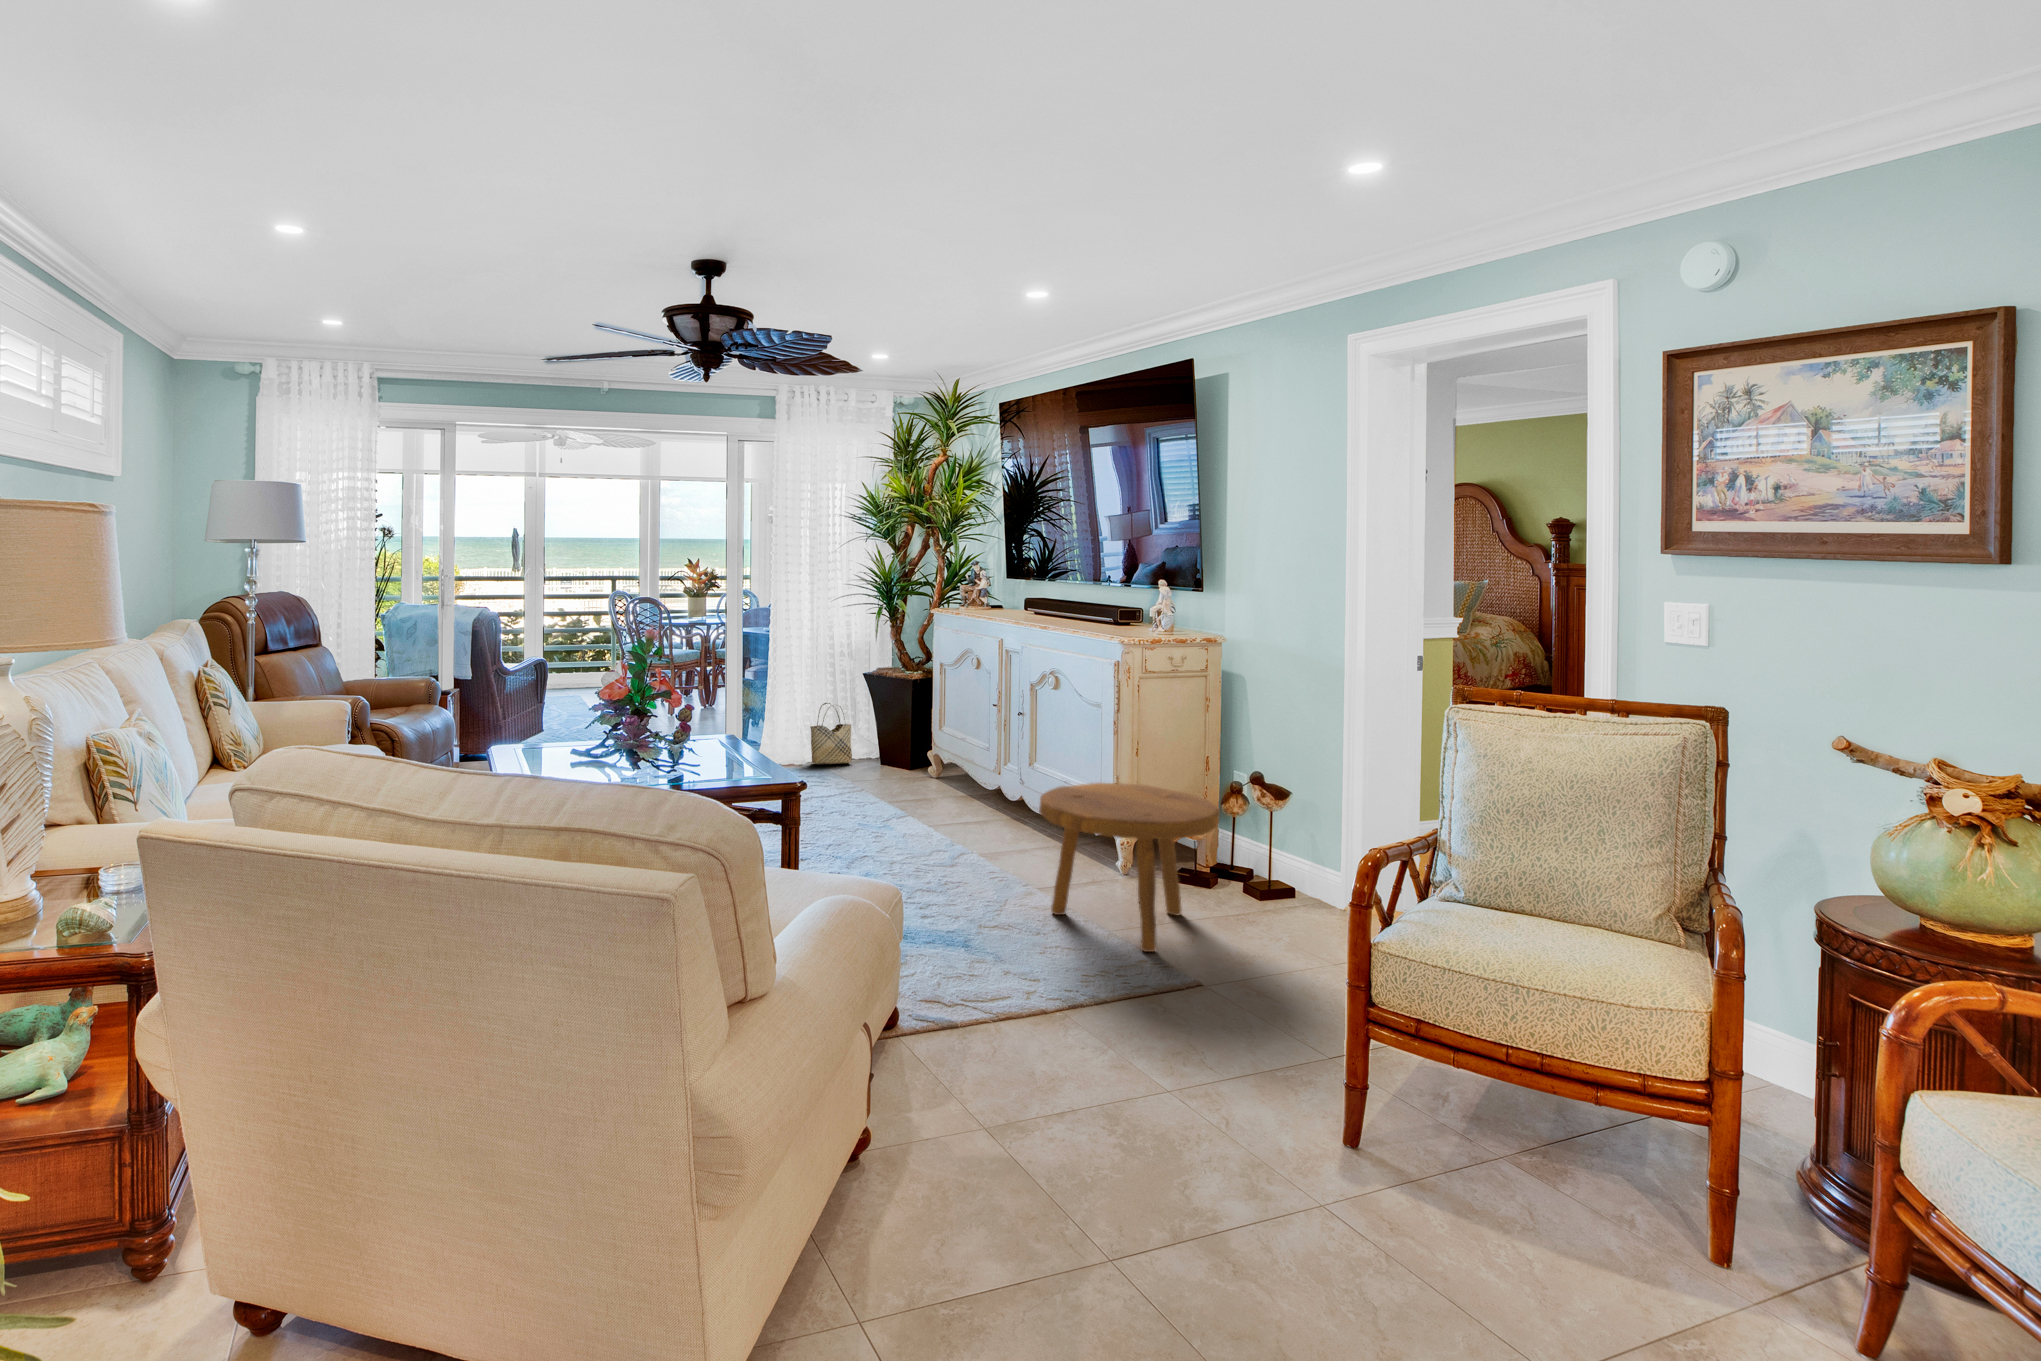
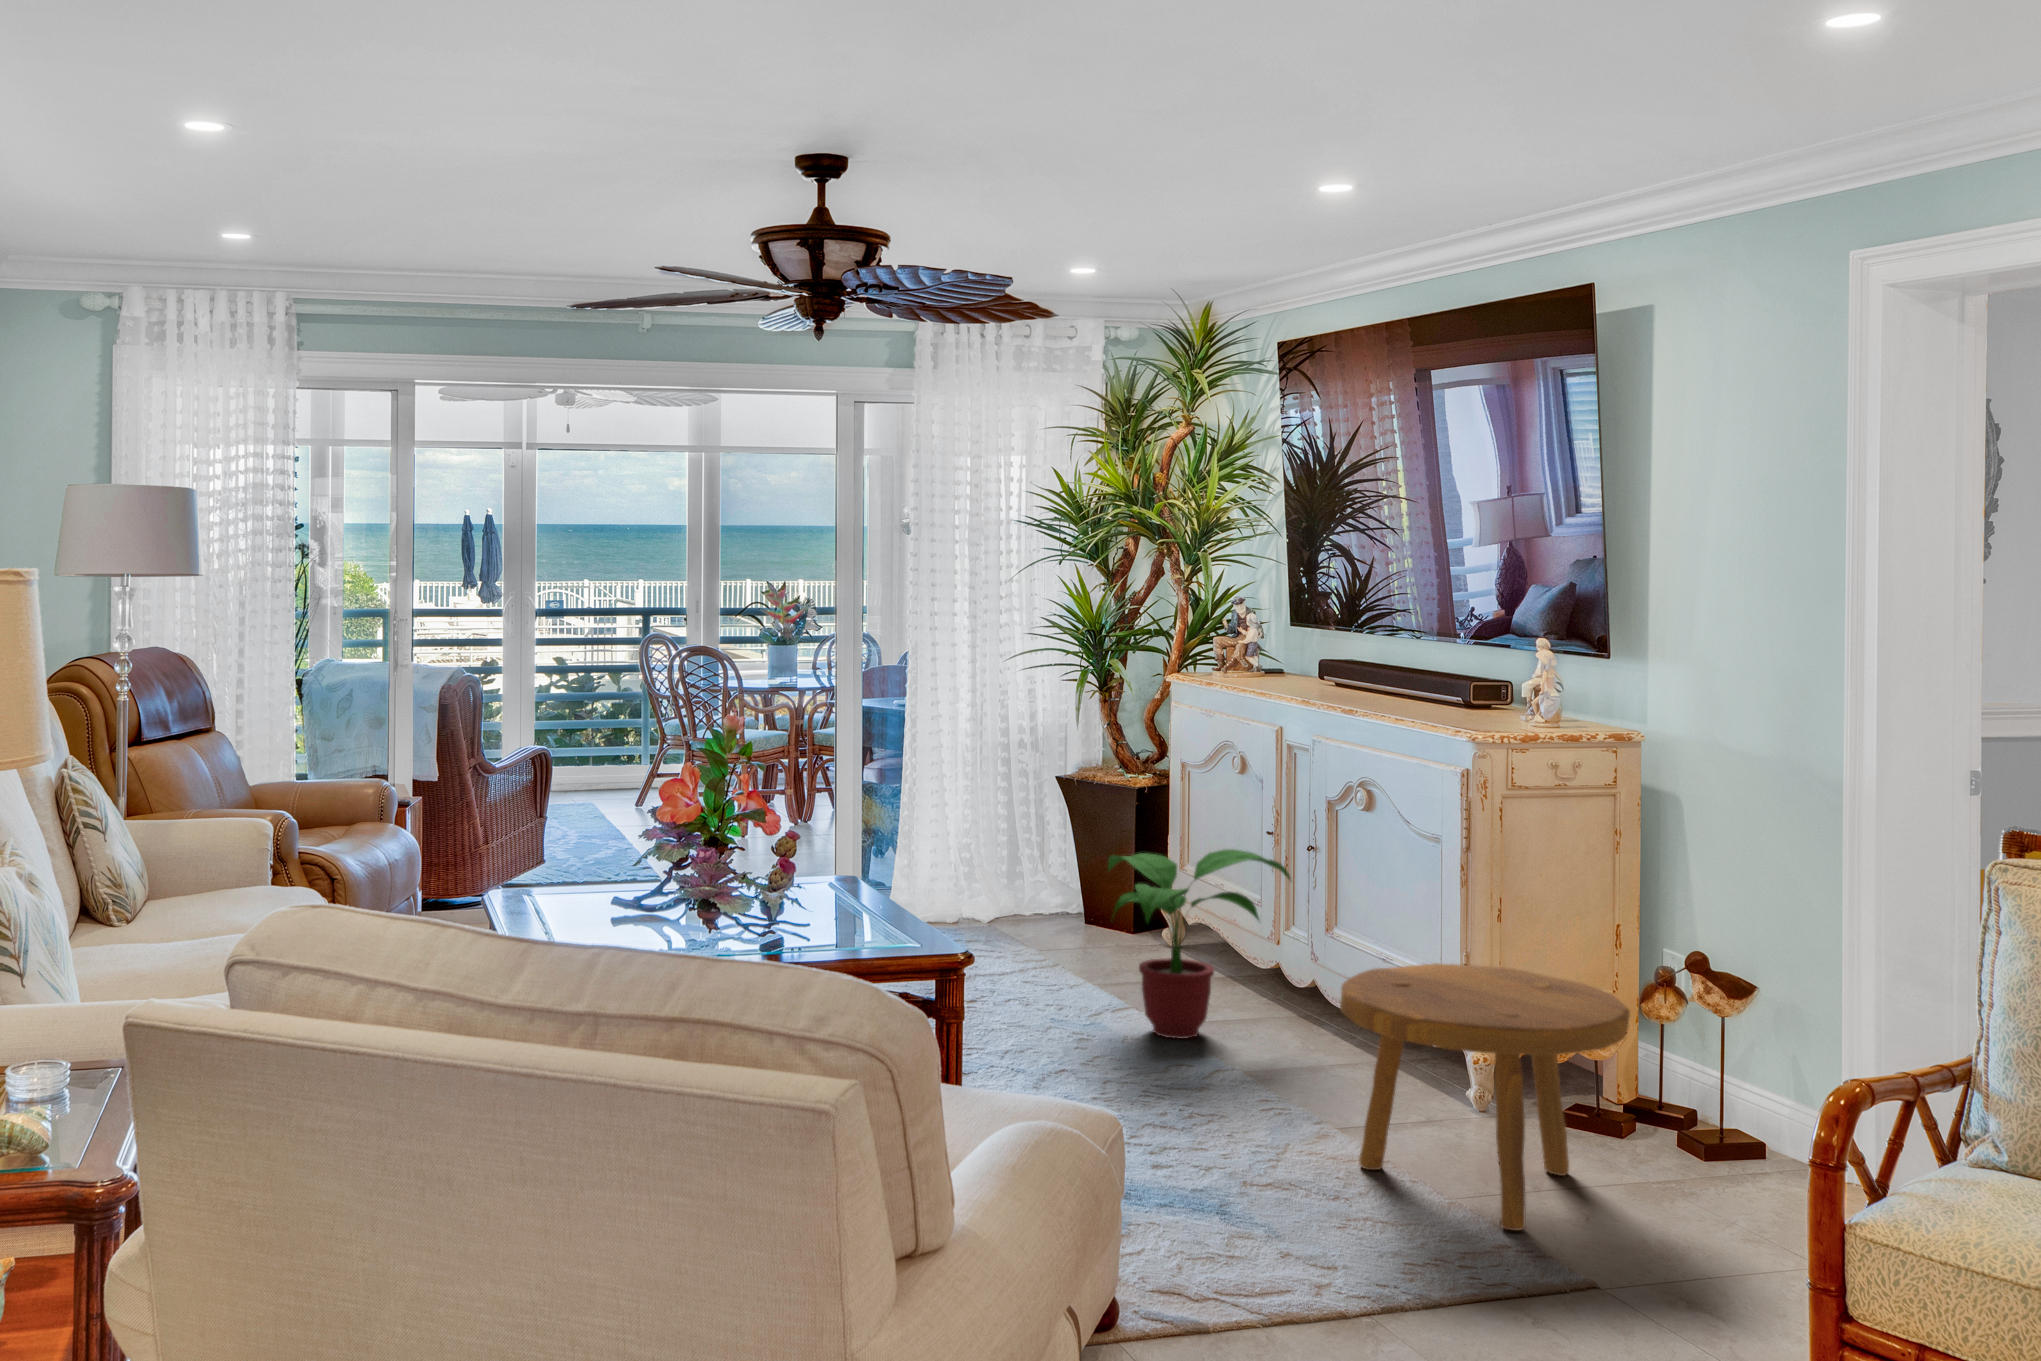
woven basket: present [810,703,852,764] -> none [970,823,1037,922]
potted plant: none [894,715,1008,834] -> present [1108,849,1291,1039]

